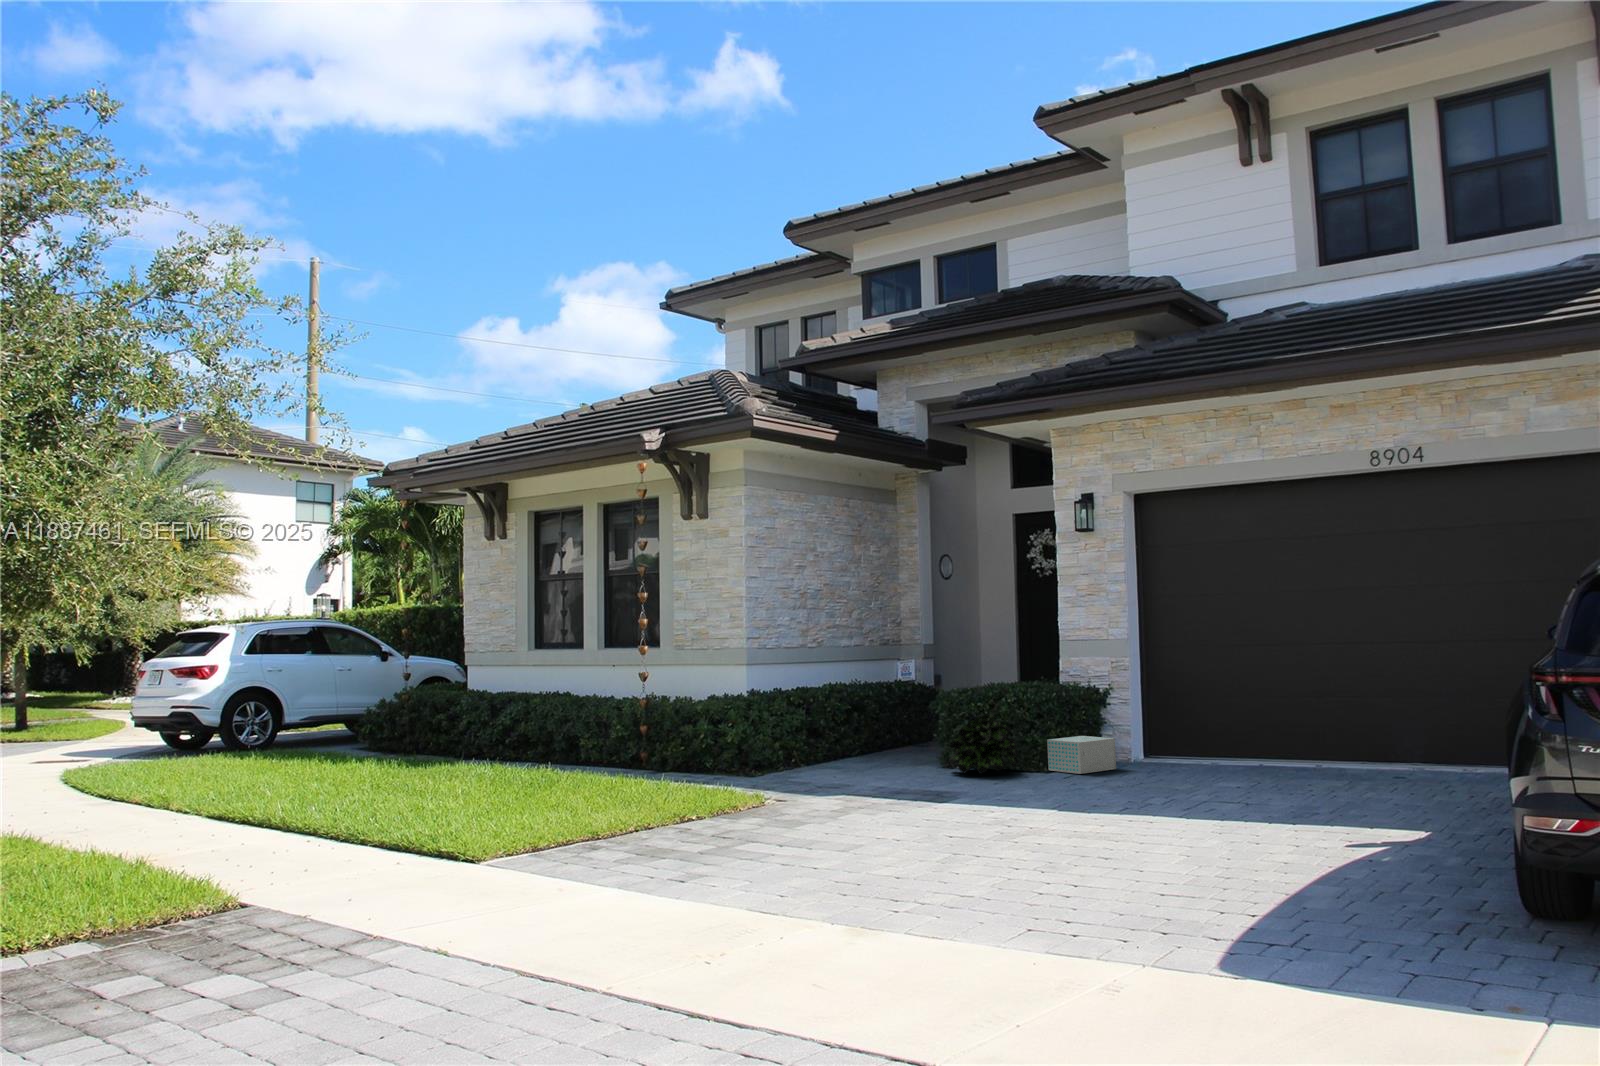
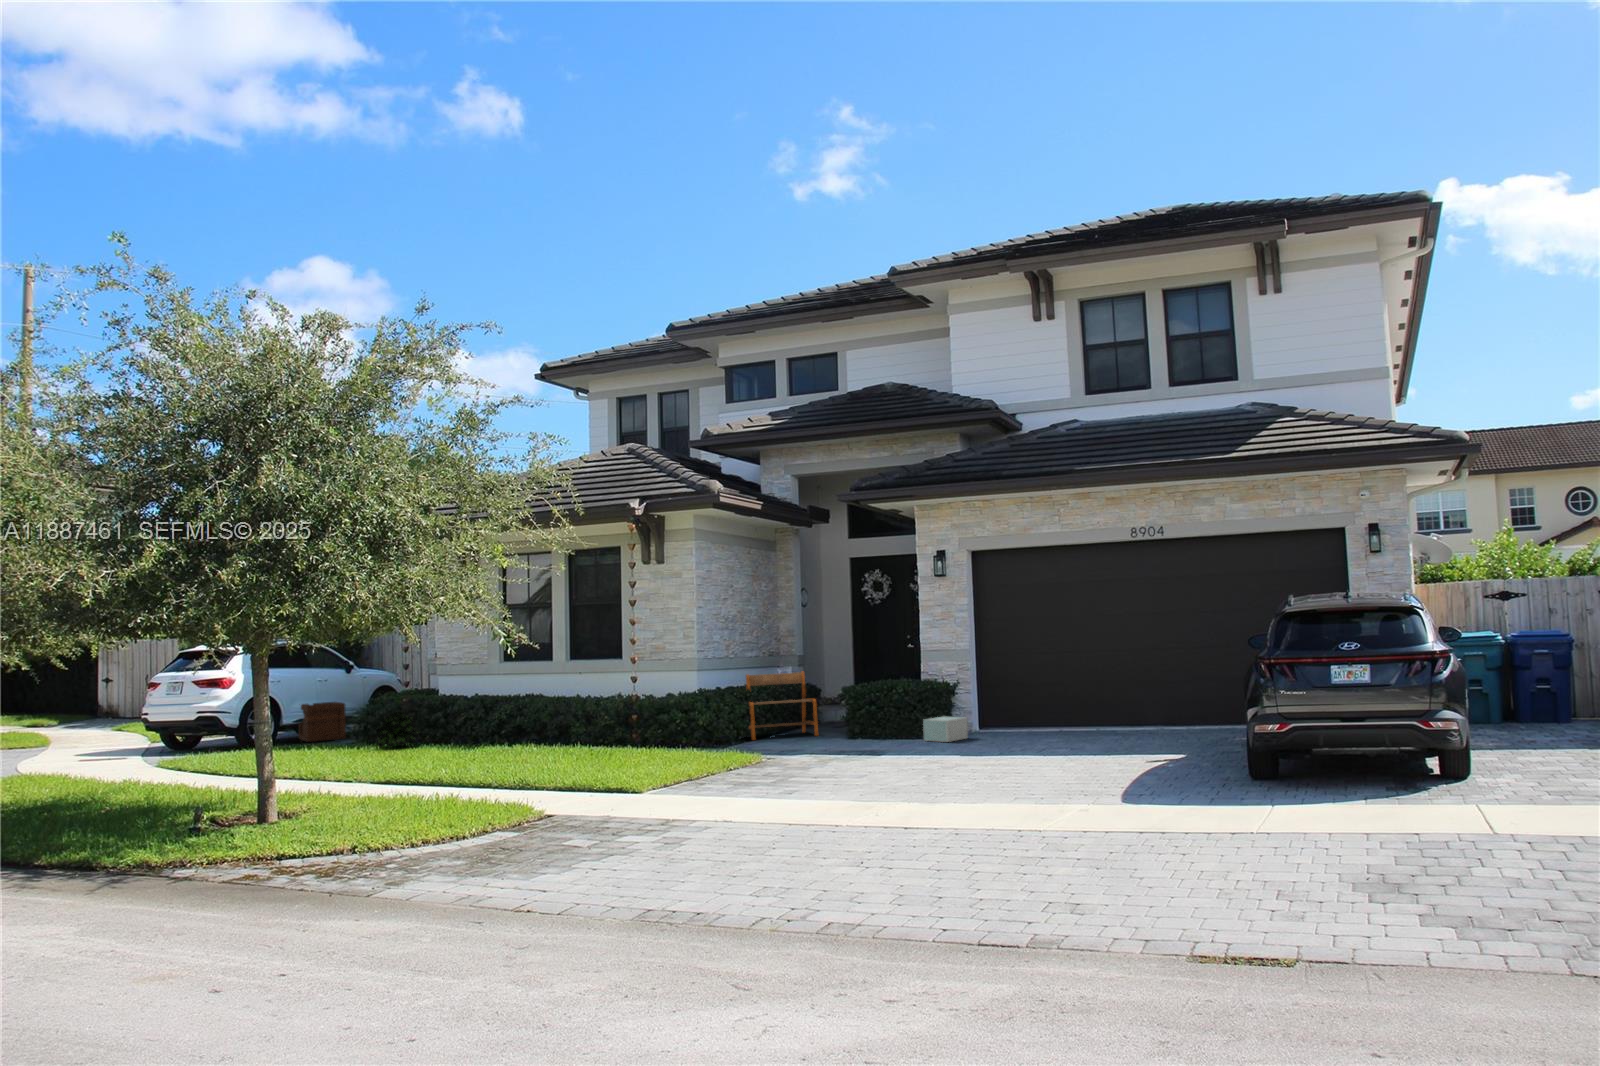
bench: none [812,668,910,761] -> present [746,672,818,740]
wooden crate: none [304,696,354,745] -> present [299,702,346,742]
potted plant: present [949,714,1019,774] -> present [375,711,422,748]

